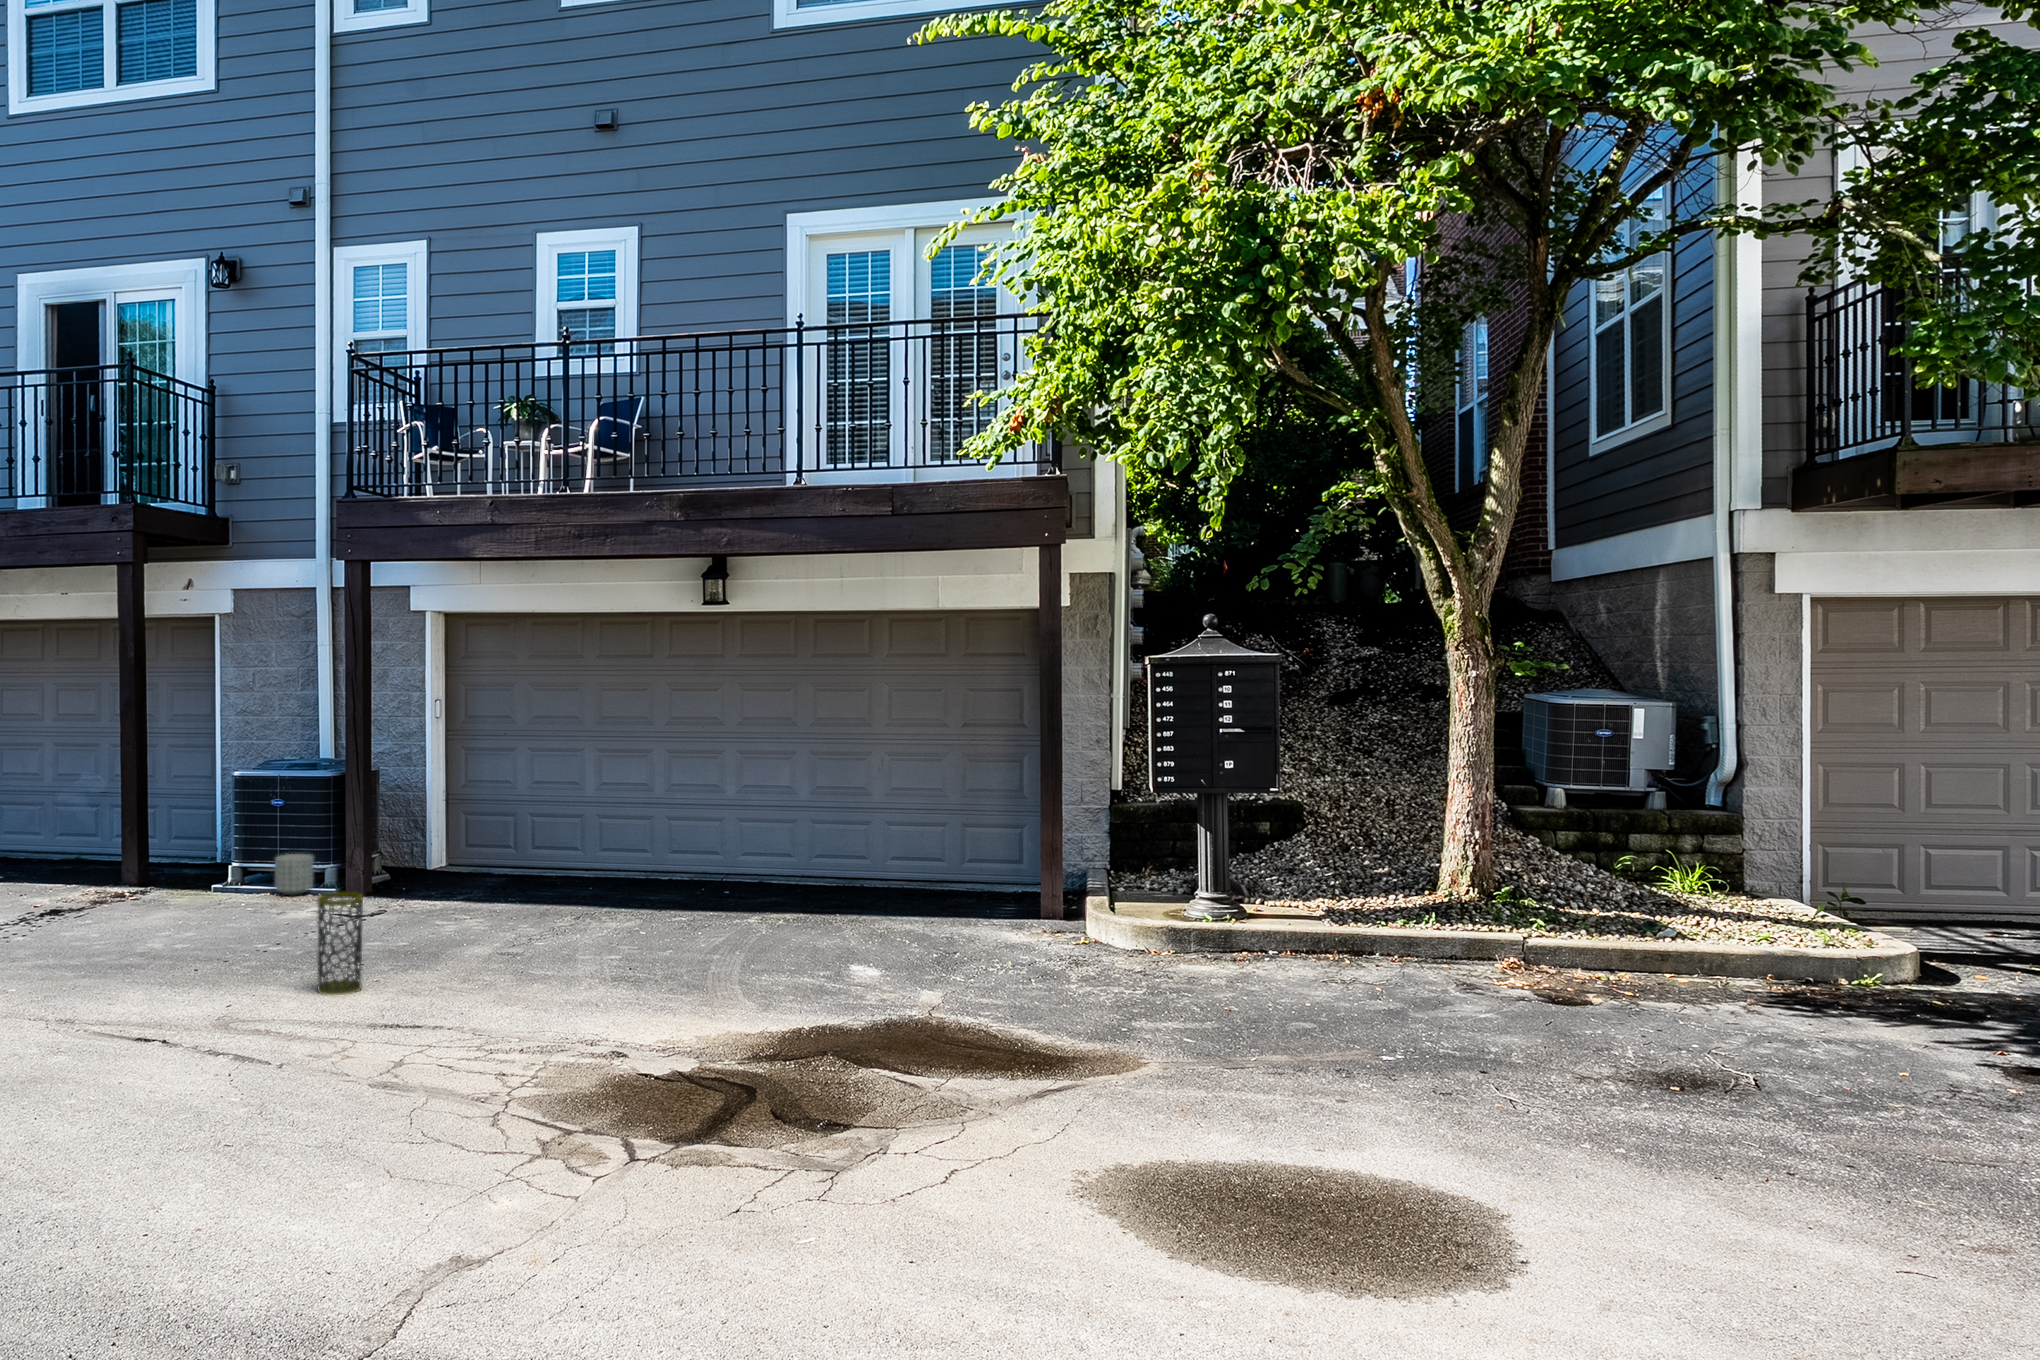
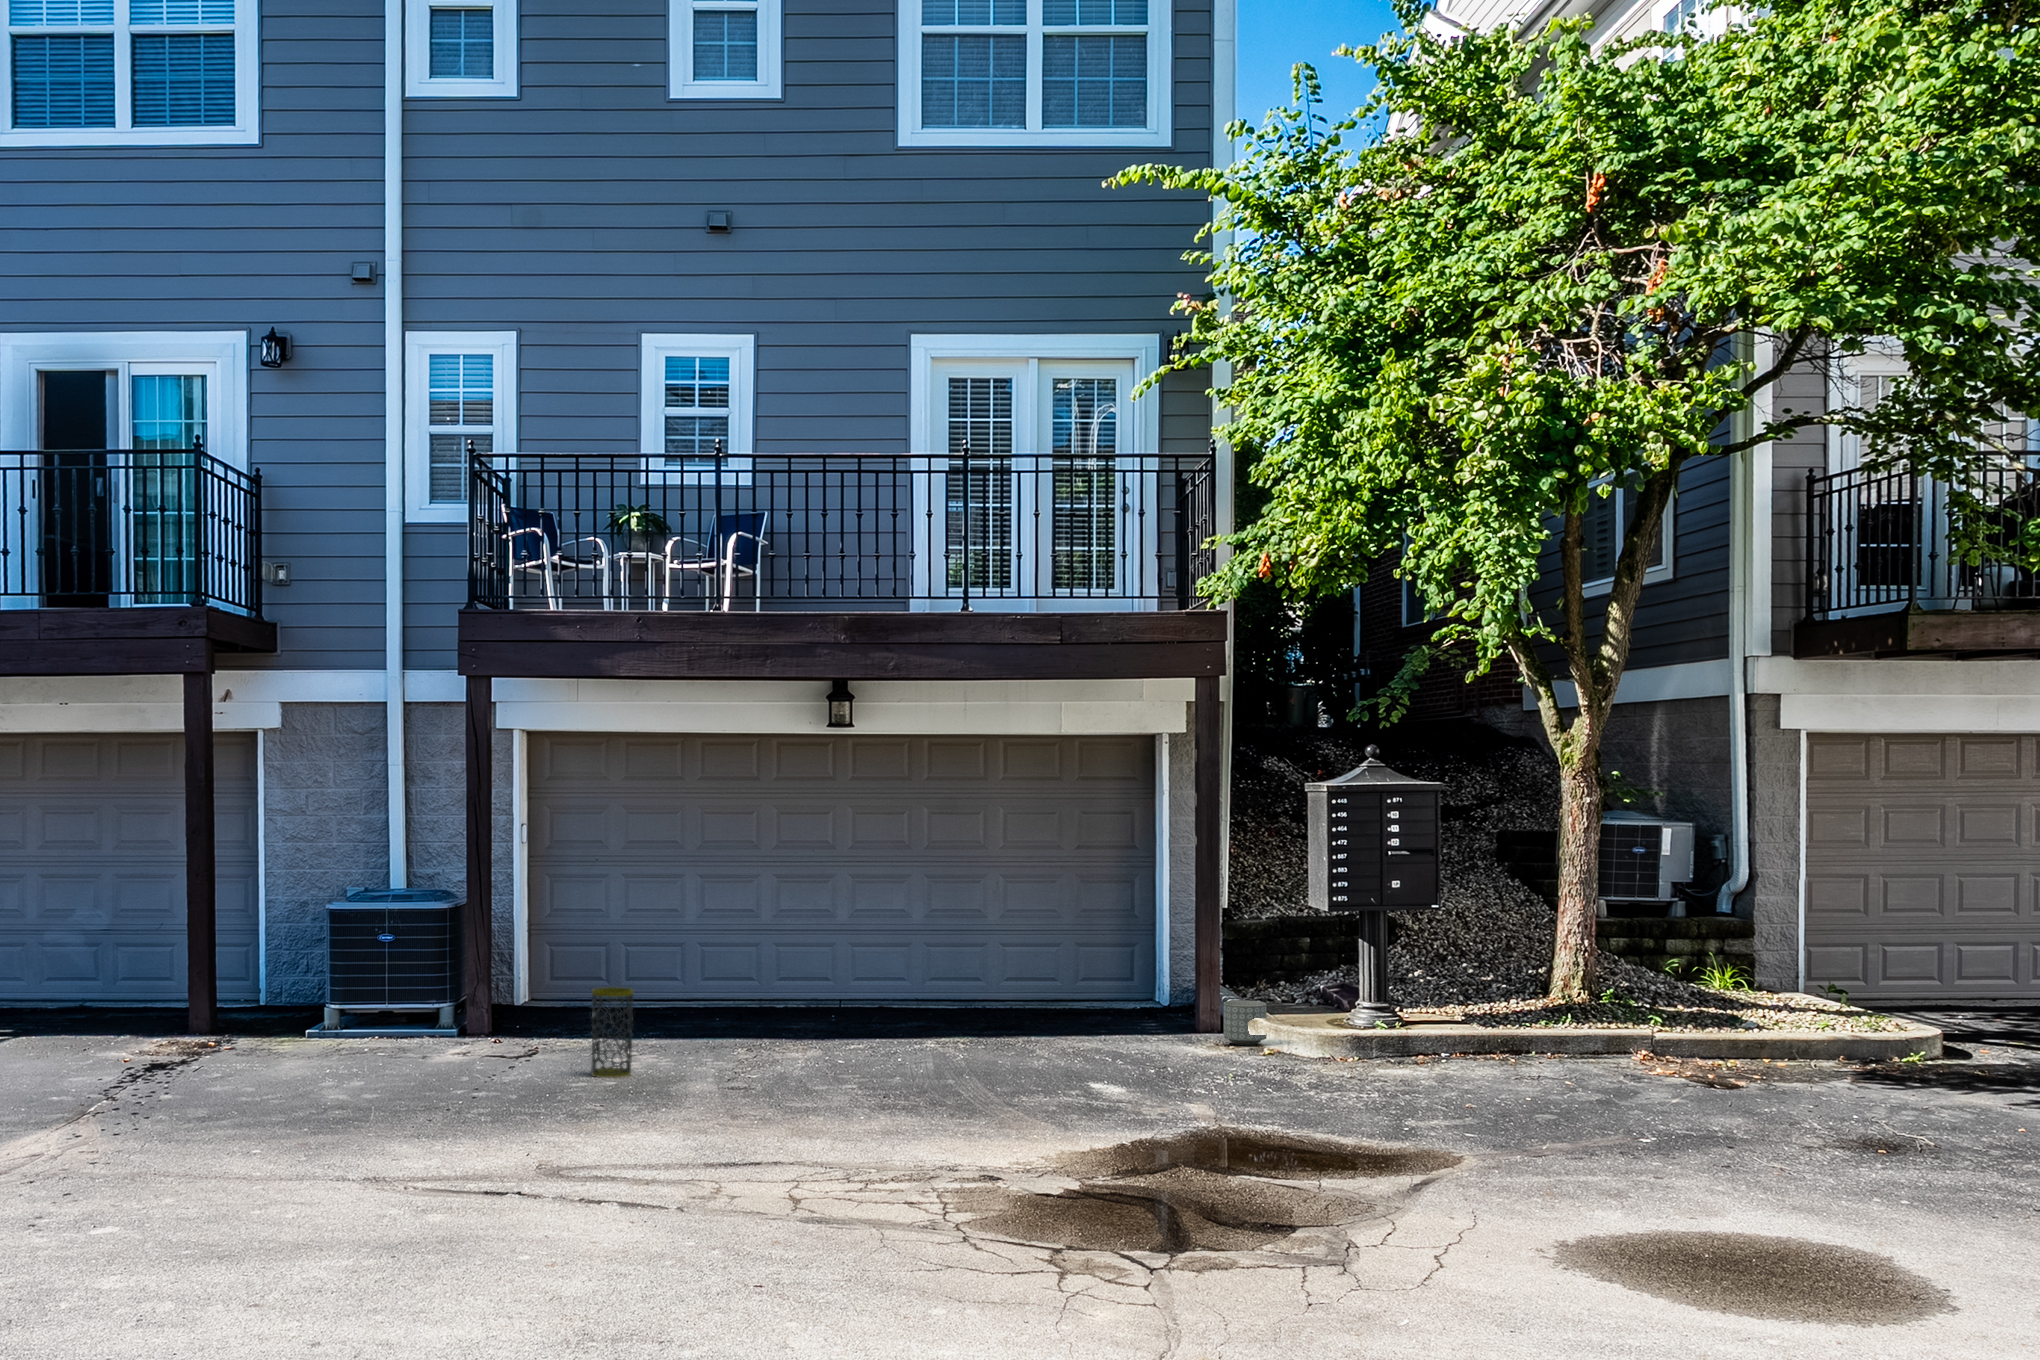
planter: present [275,854,314,896] -> present [1224,1000,1267,1046]

